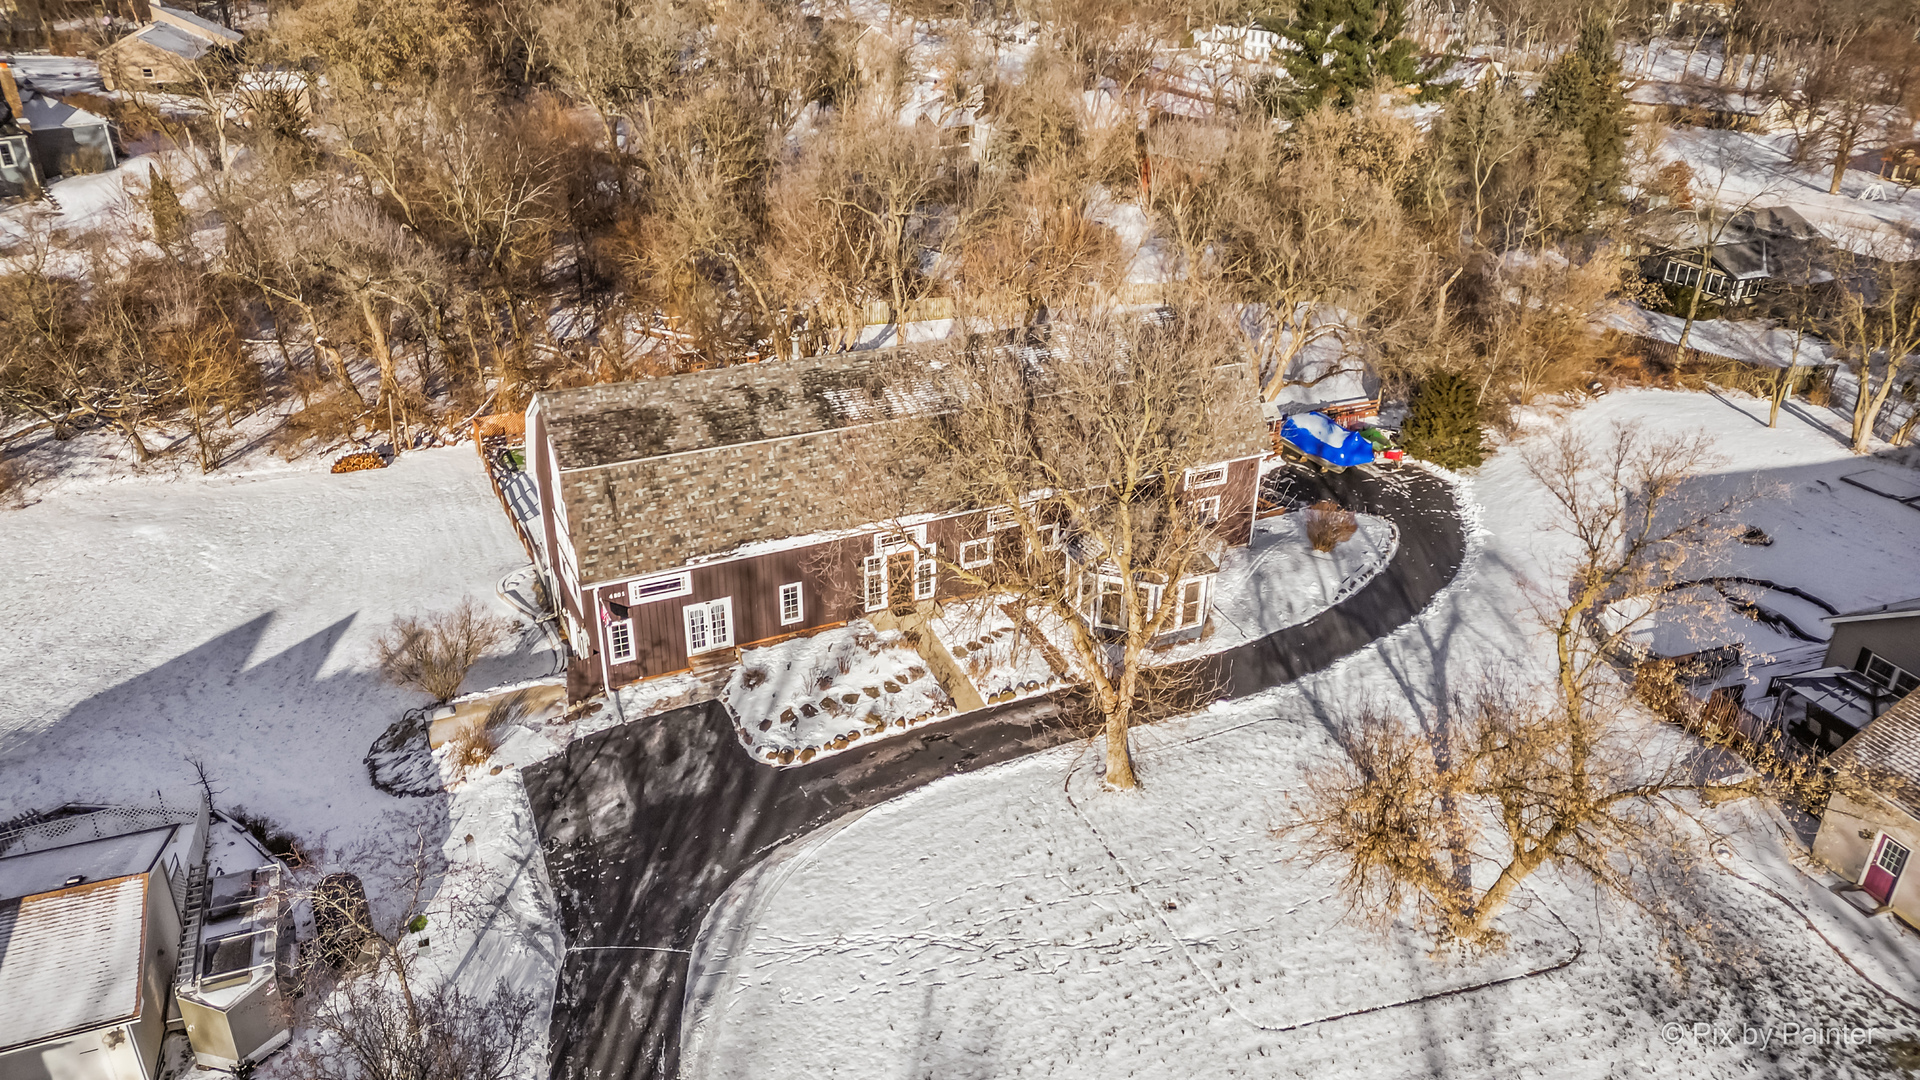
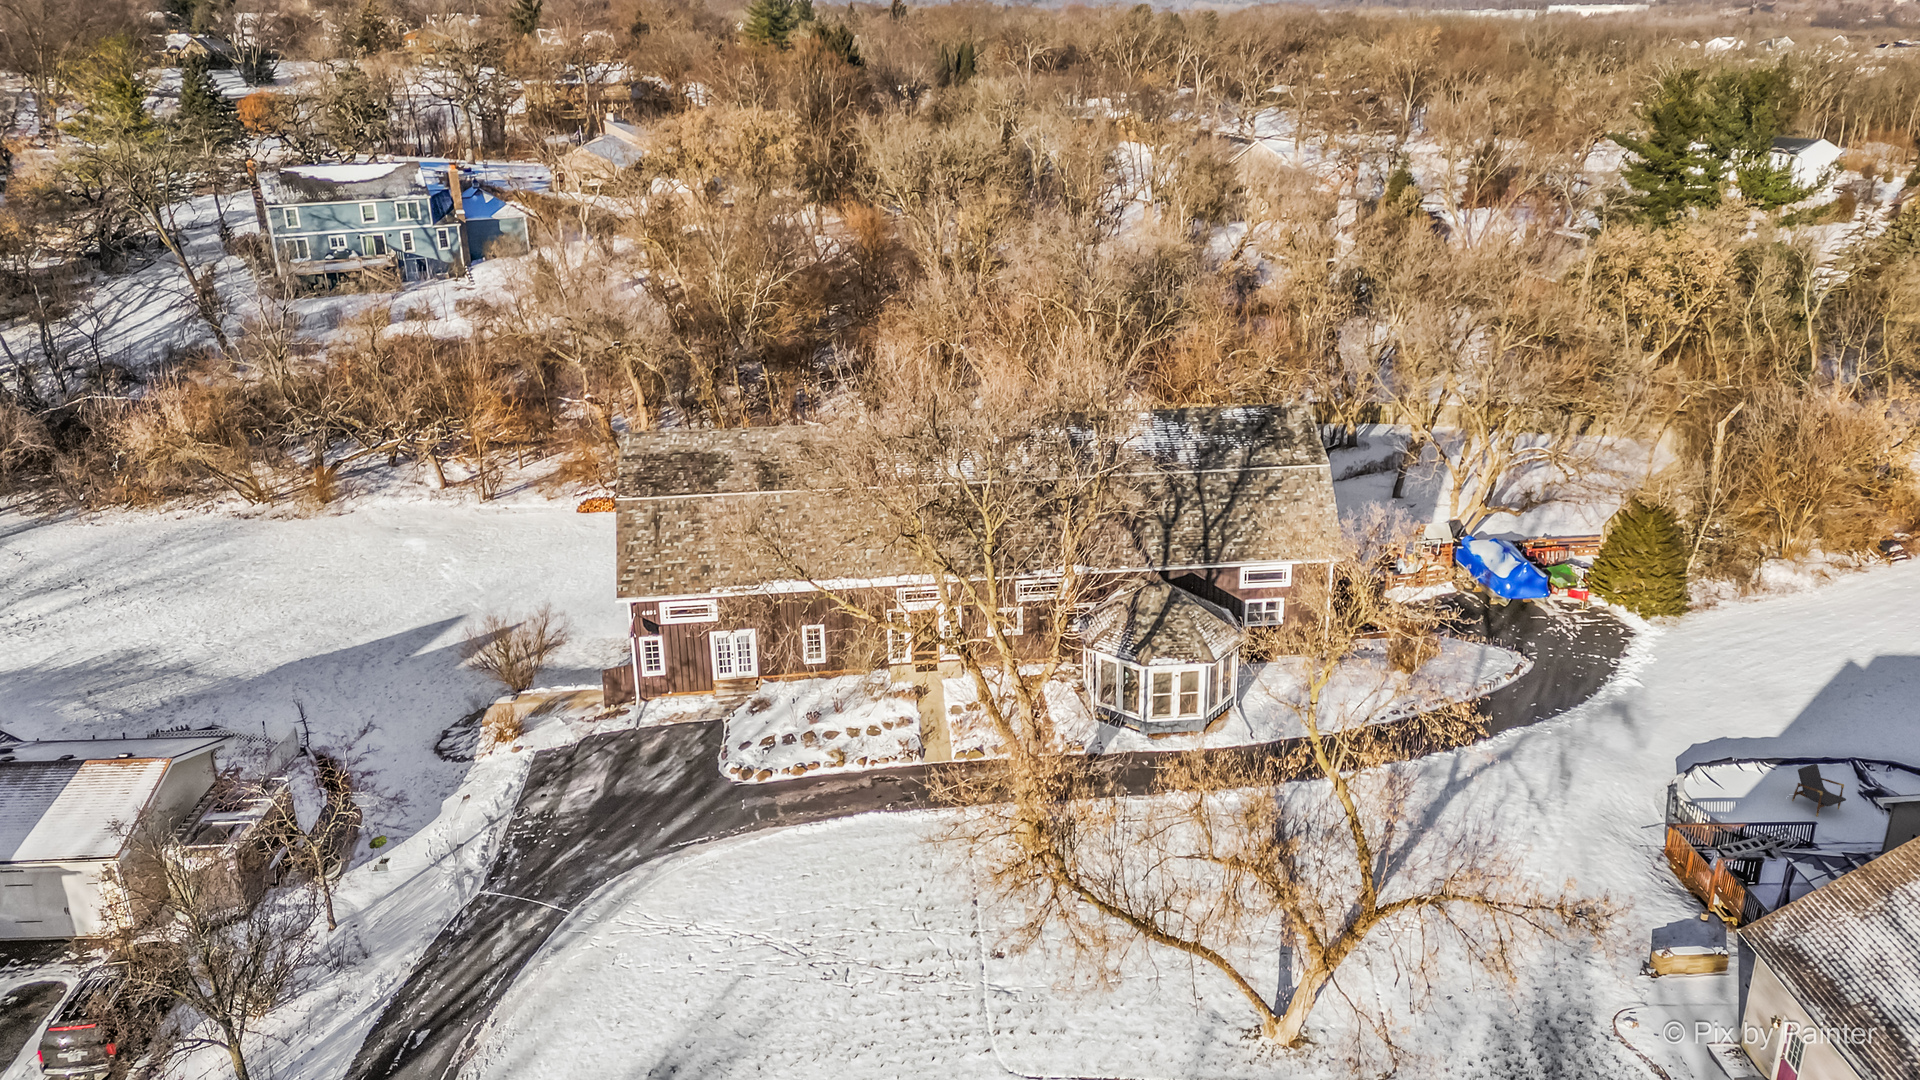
lounge chair: none [1663,588,1704,631] -> present [1792,764,1846,817]

